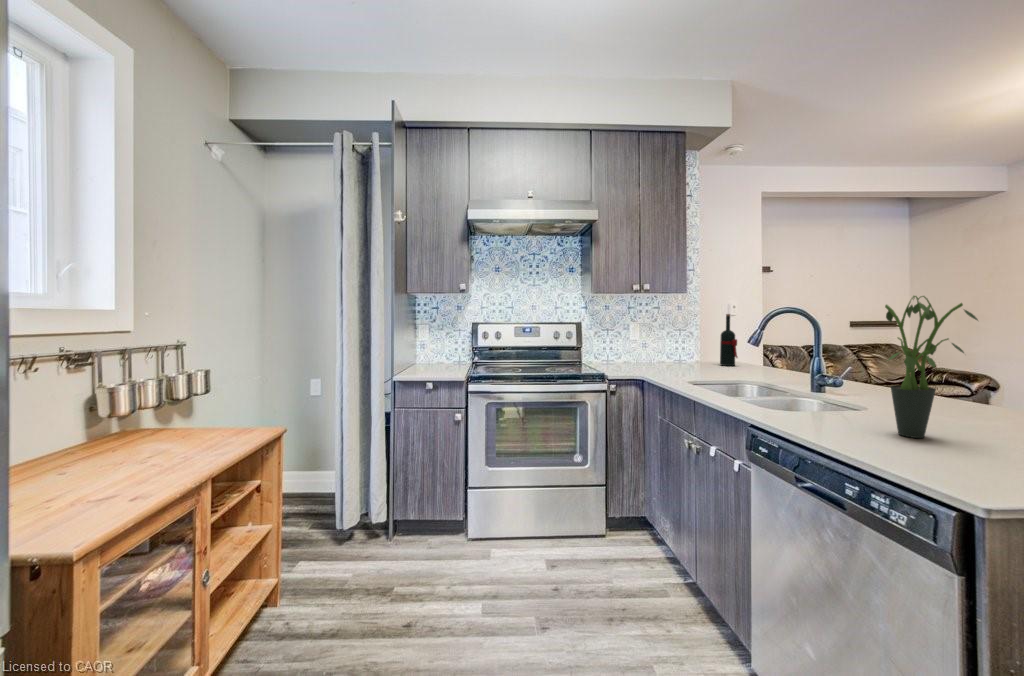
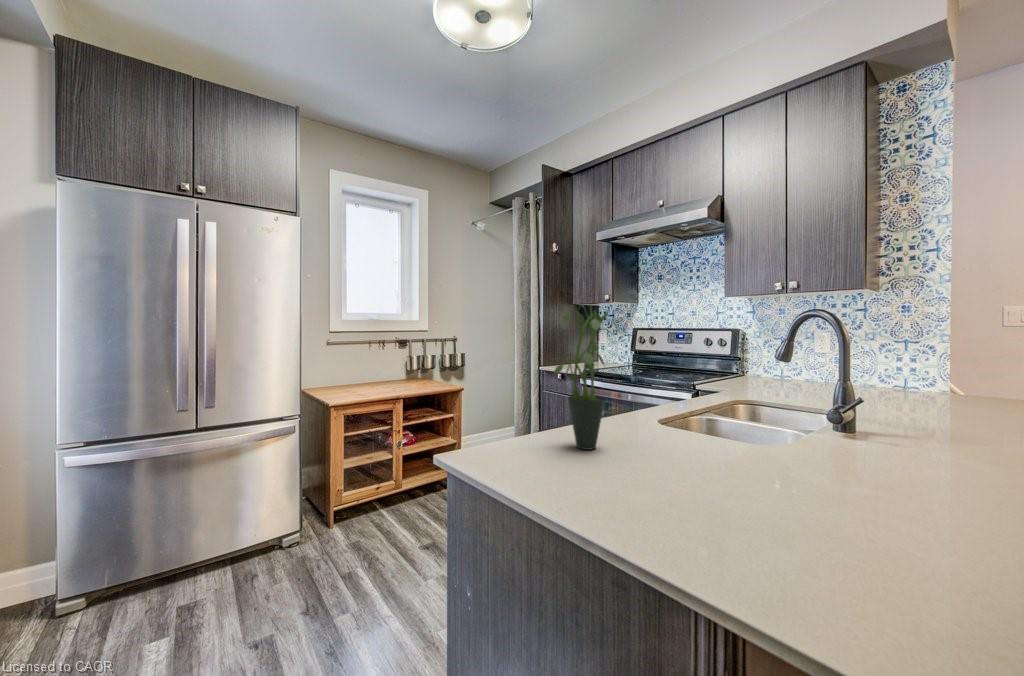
wine bottle: present [720,314,738,366] -> none [891,319,919,403]

